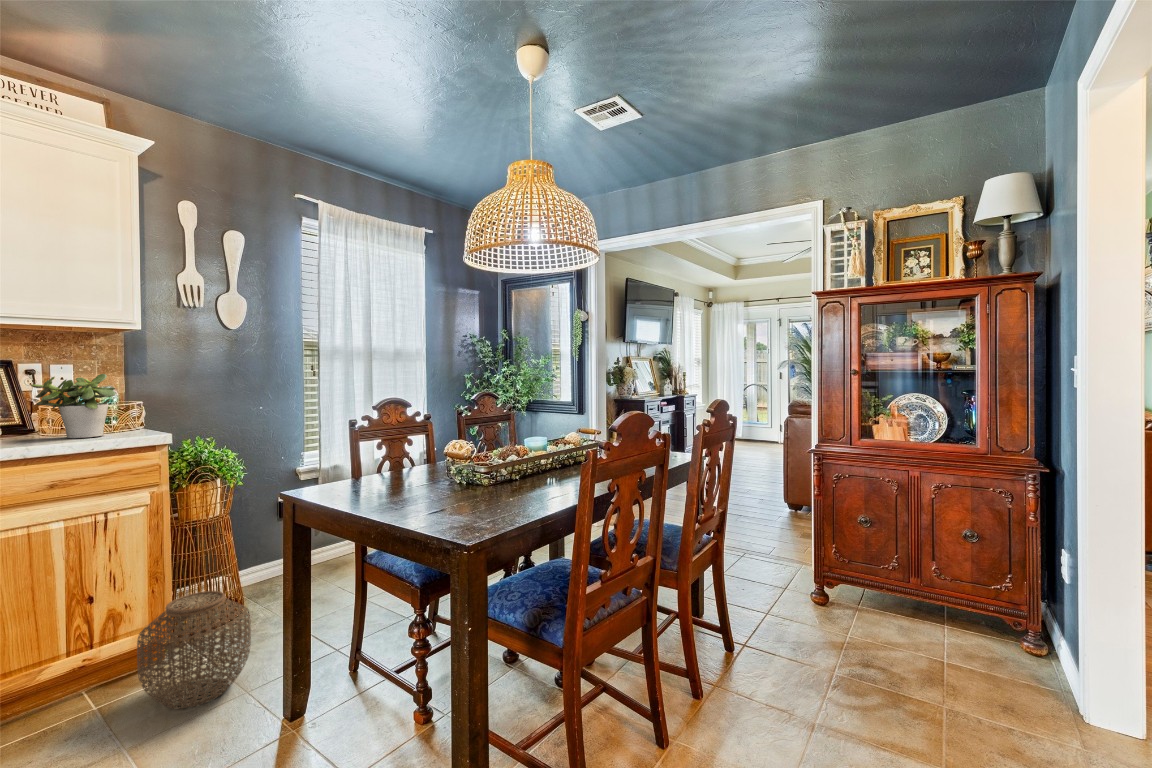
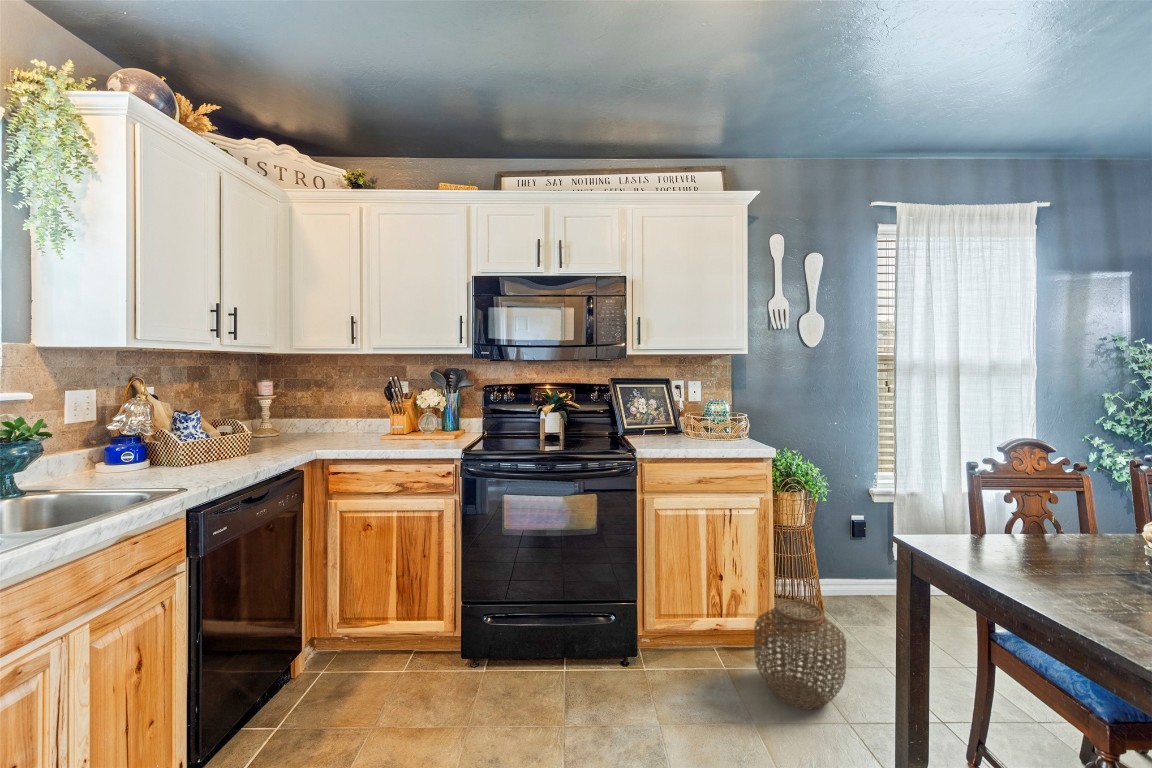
potted plant: present [31,374,116,438] -> none [685,394,736,445]

